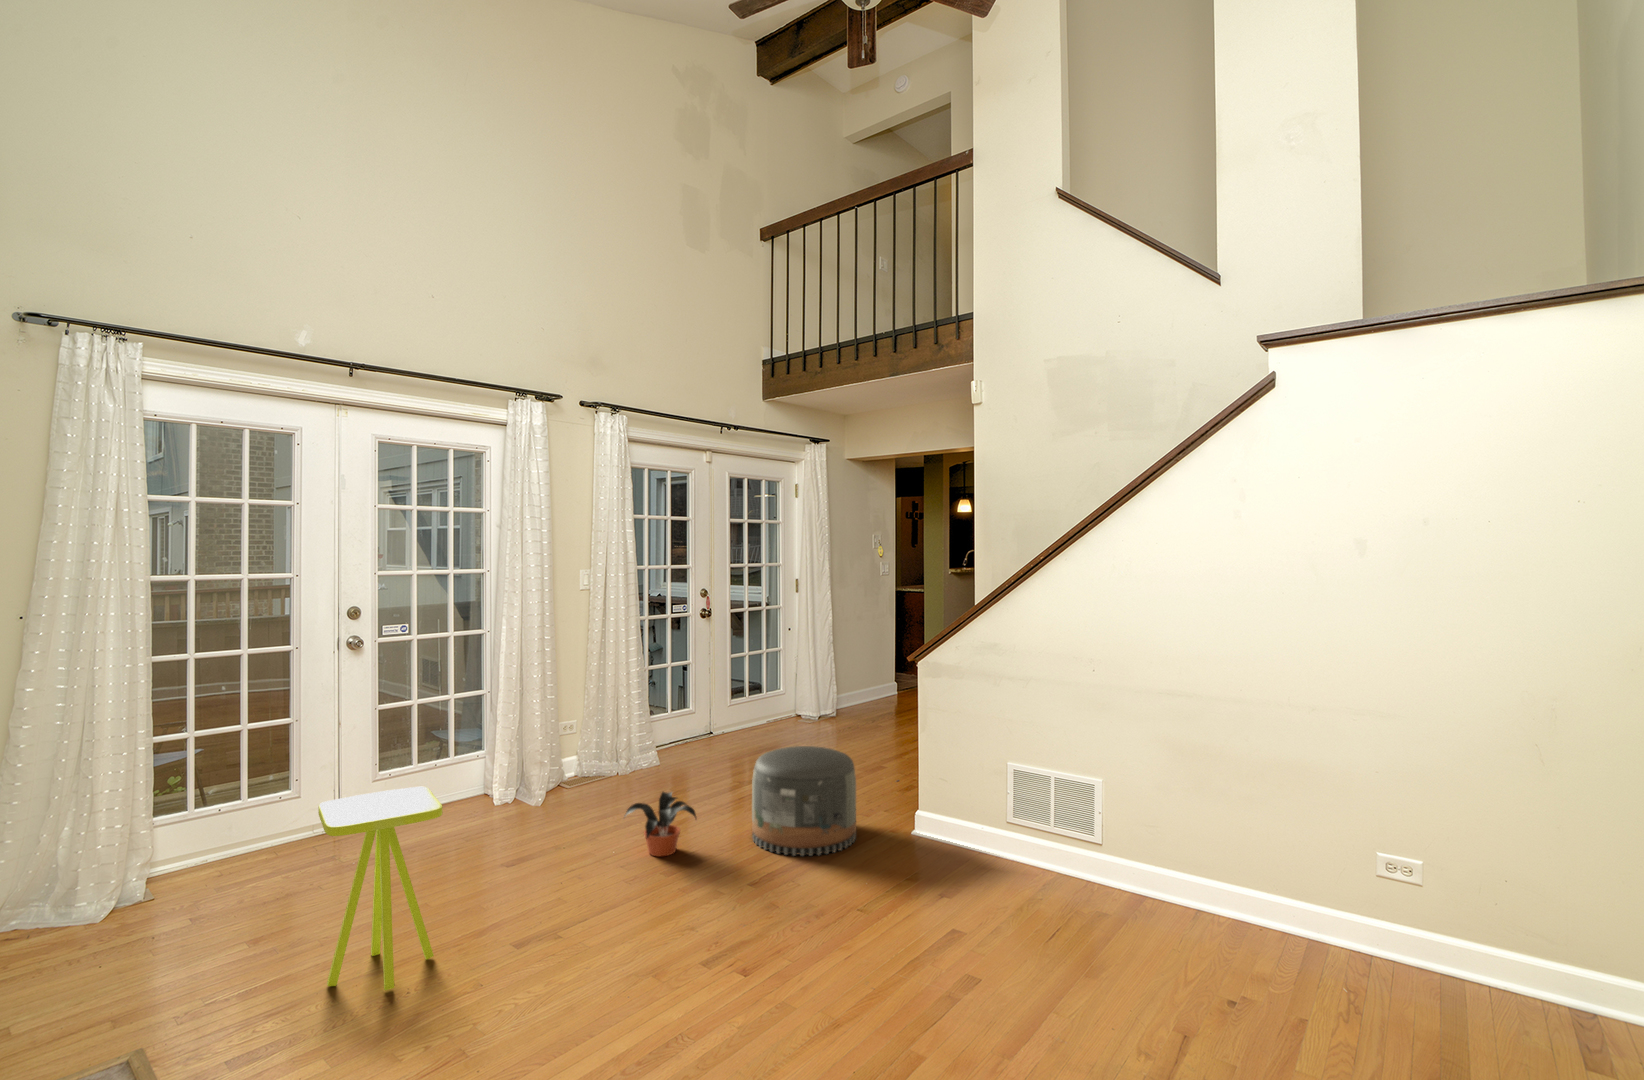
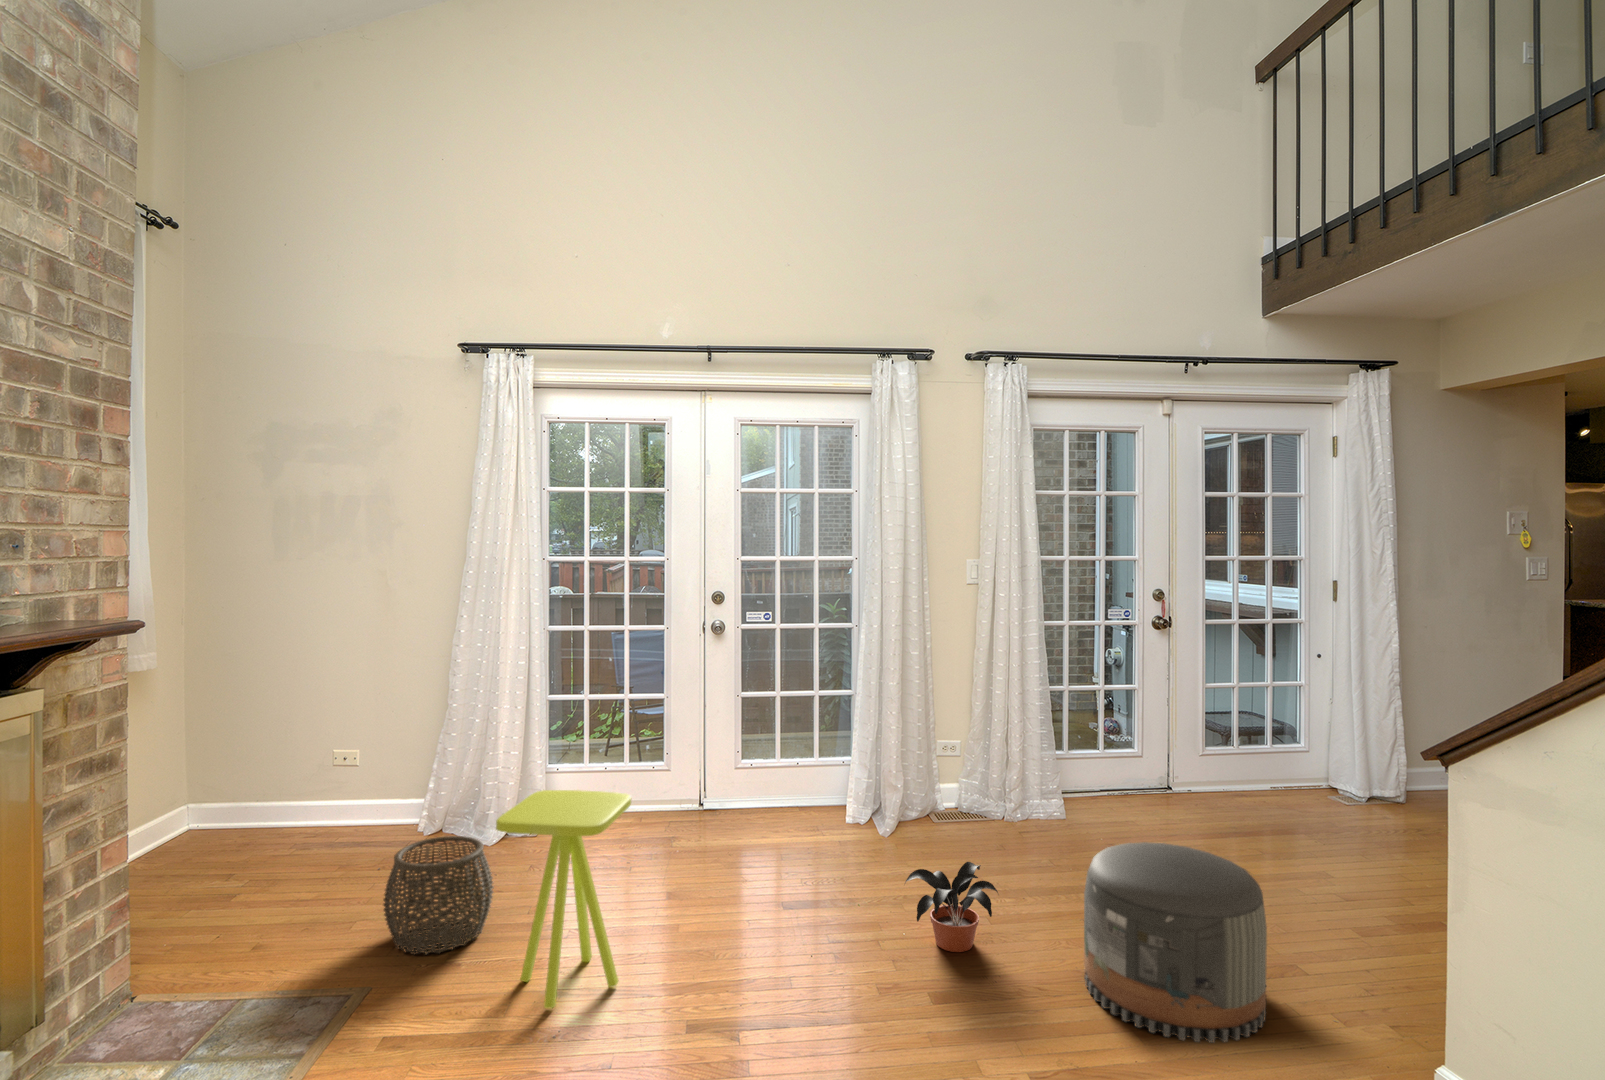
woven basket: none [90,881,236,1021] -> present [383,836,494,955]

